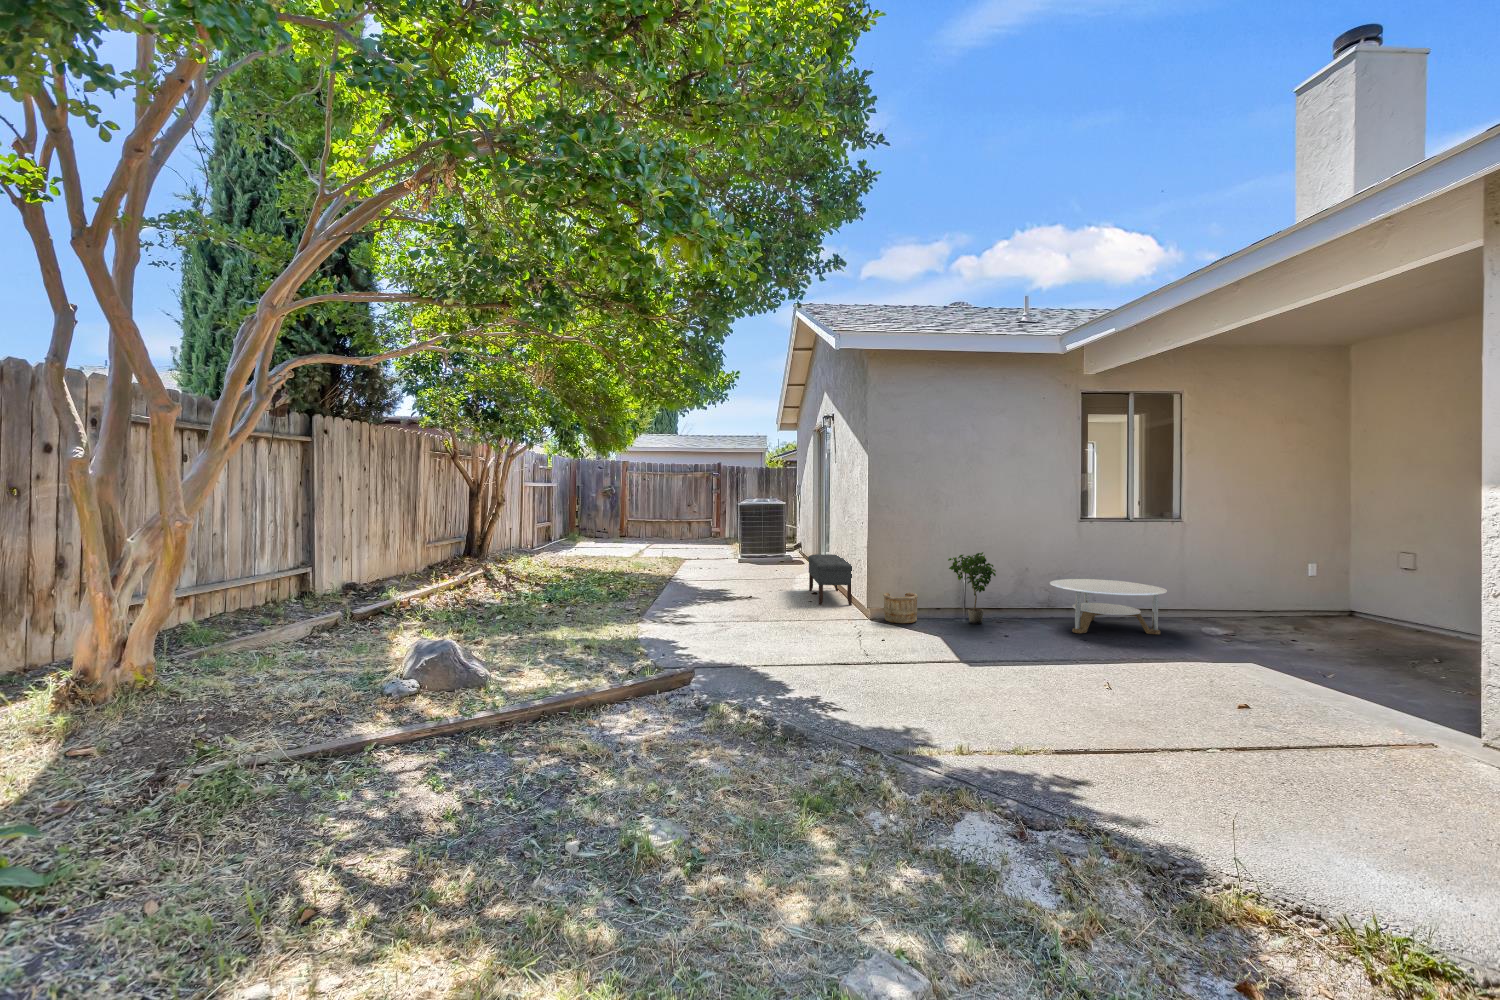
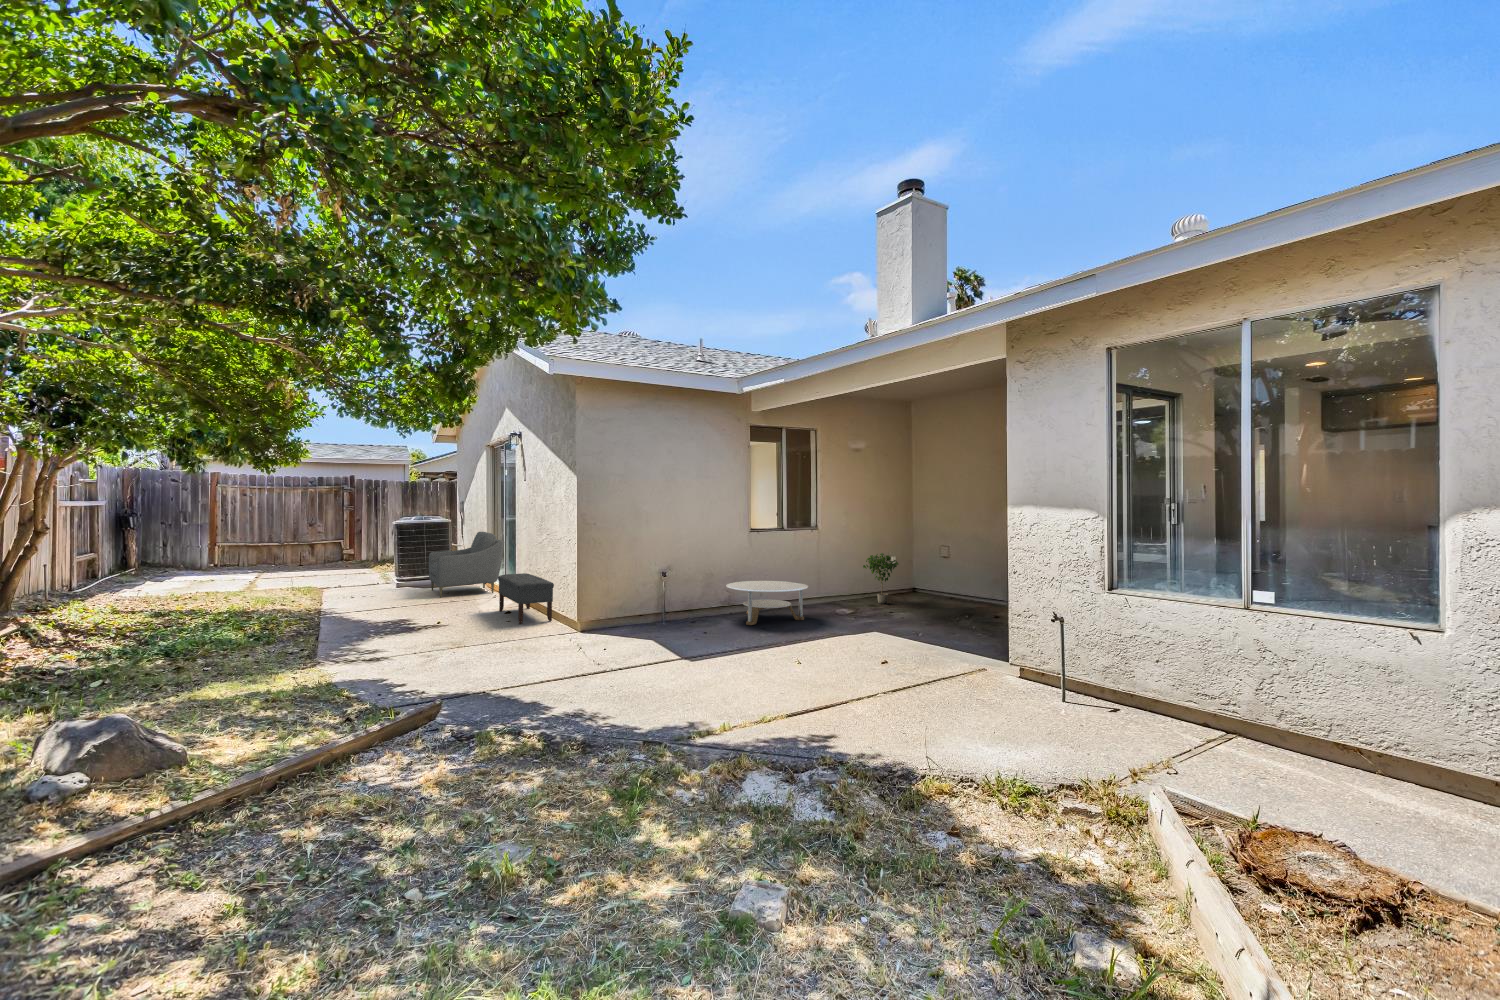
chair: none [761,512,825,574] -> present [429,532,504,598]
potted plant: present [948,552,996,624] -> present [863,553,898,604]
wooden bucket: present [883,592,918,623] -> none [589,603,622,633]

